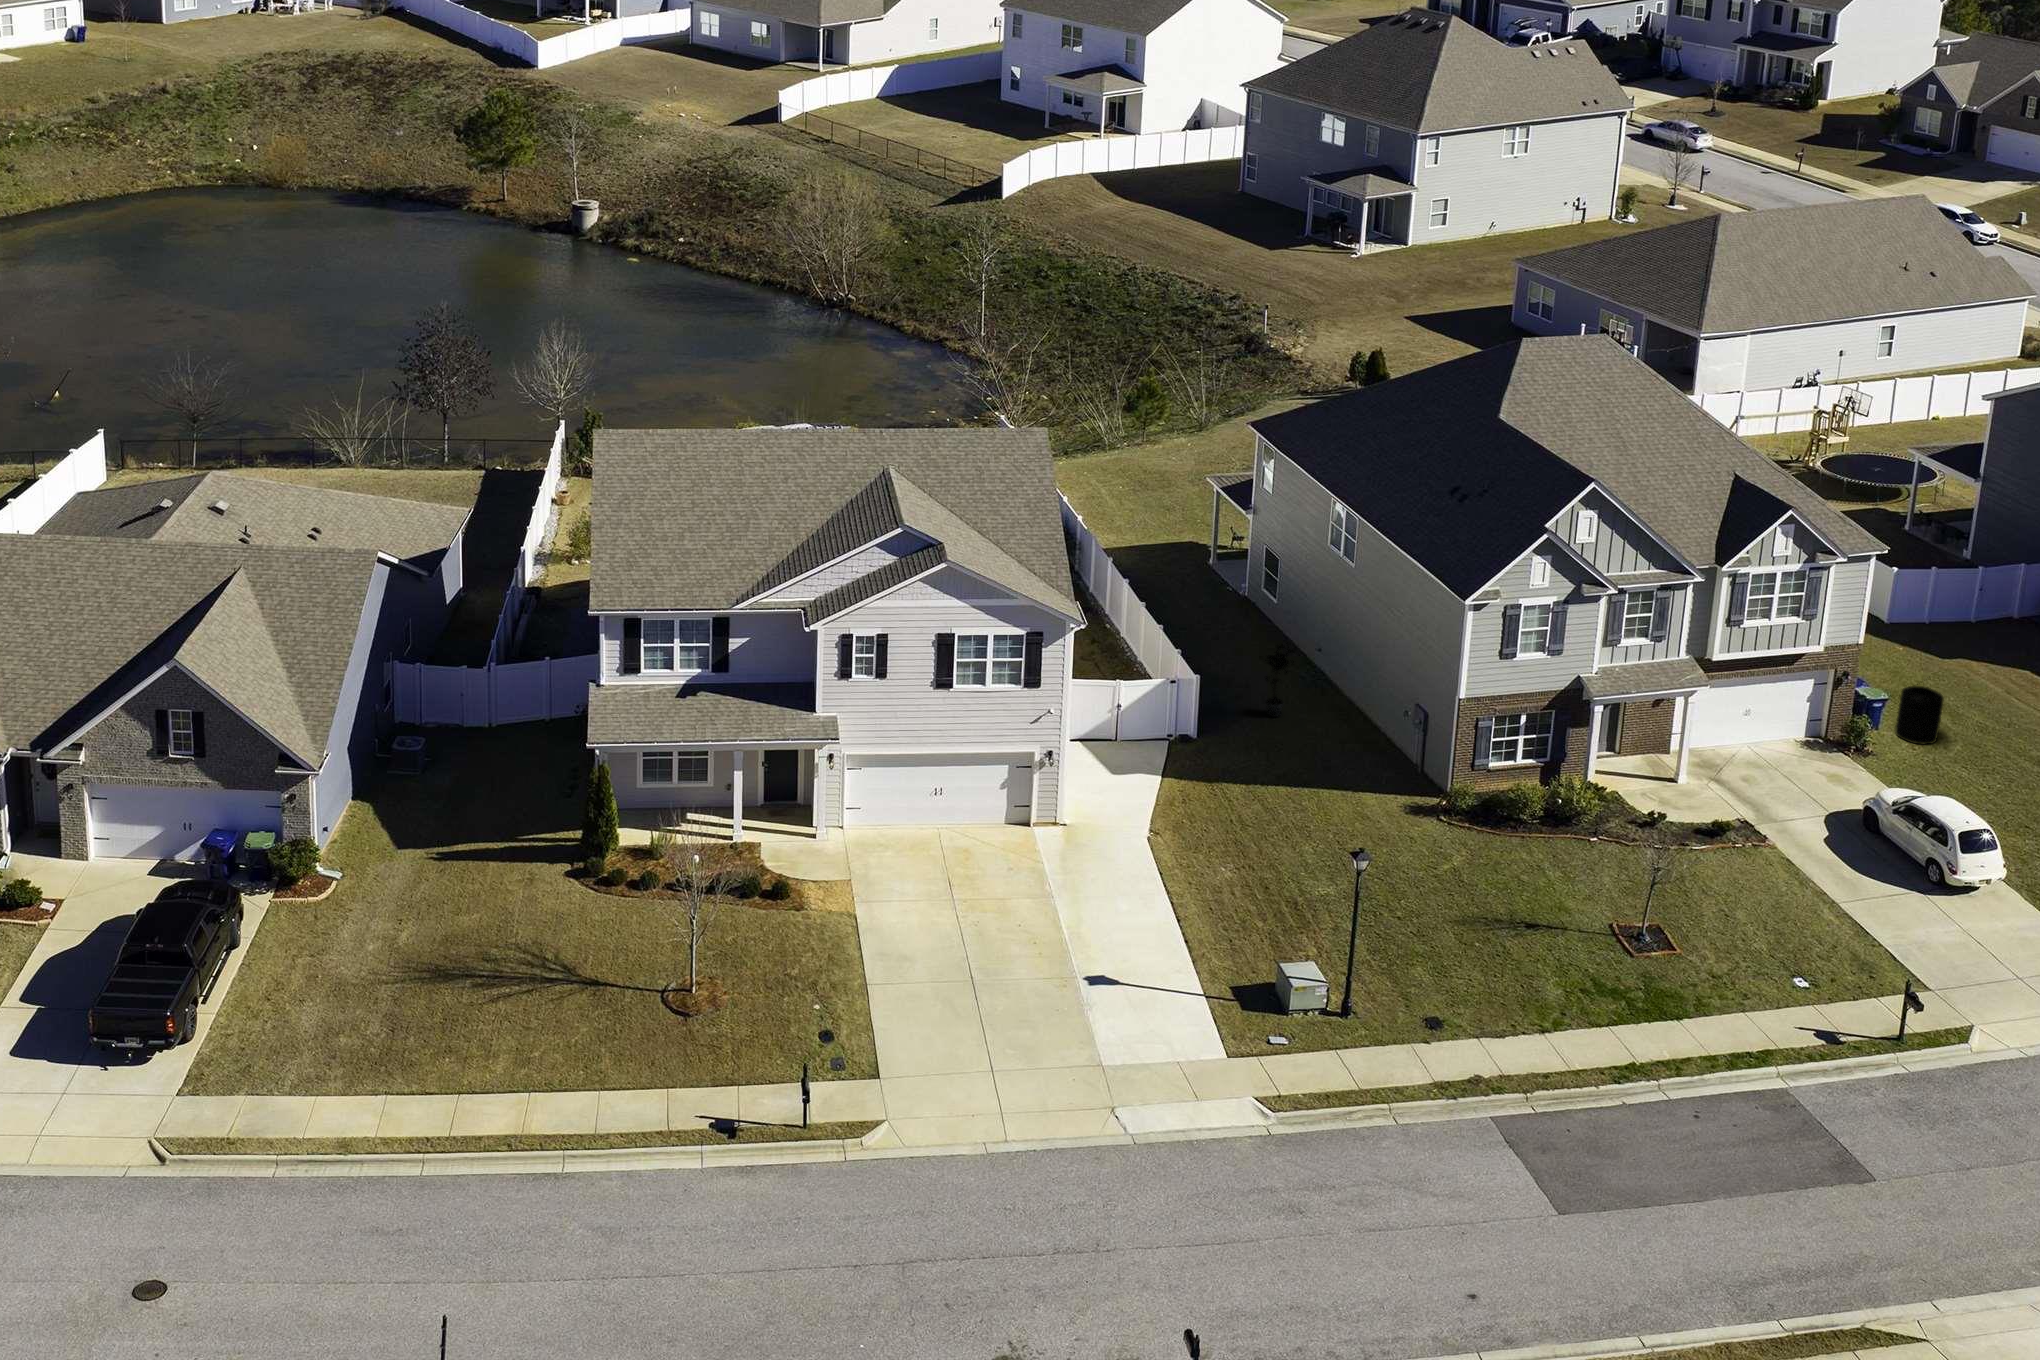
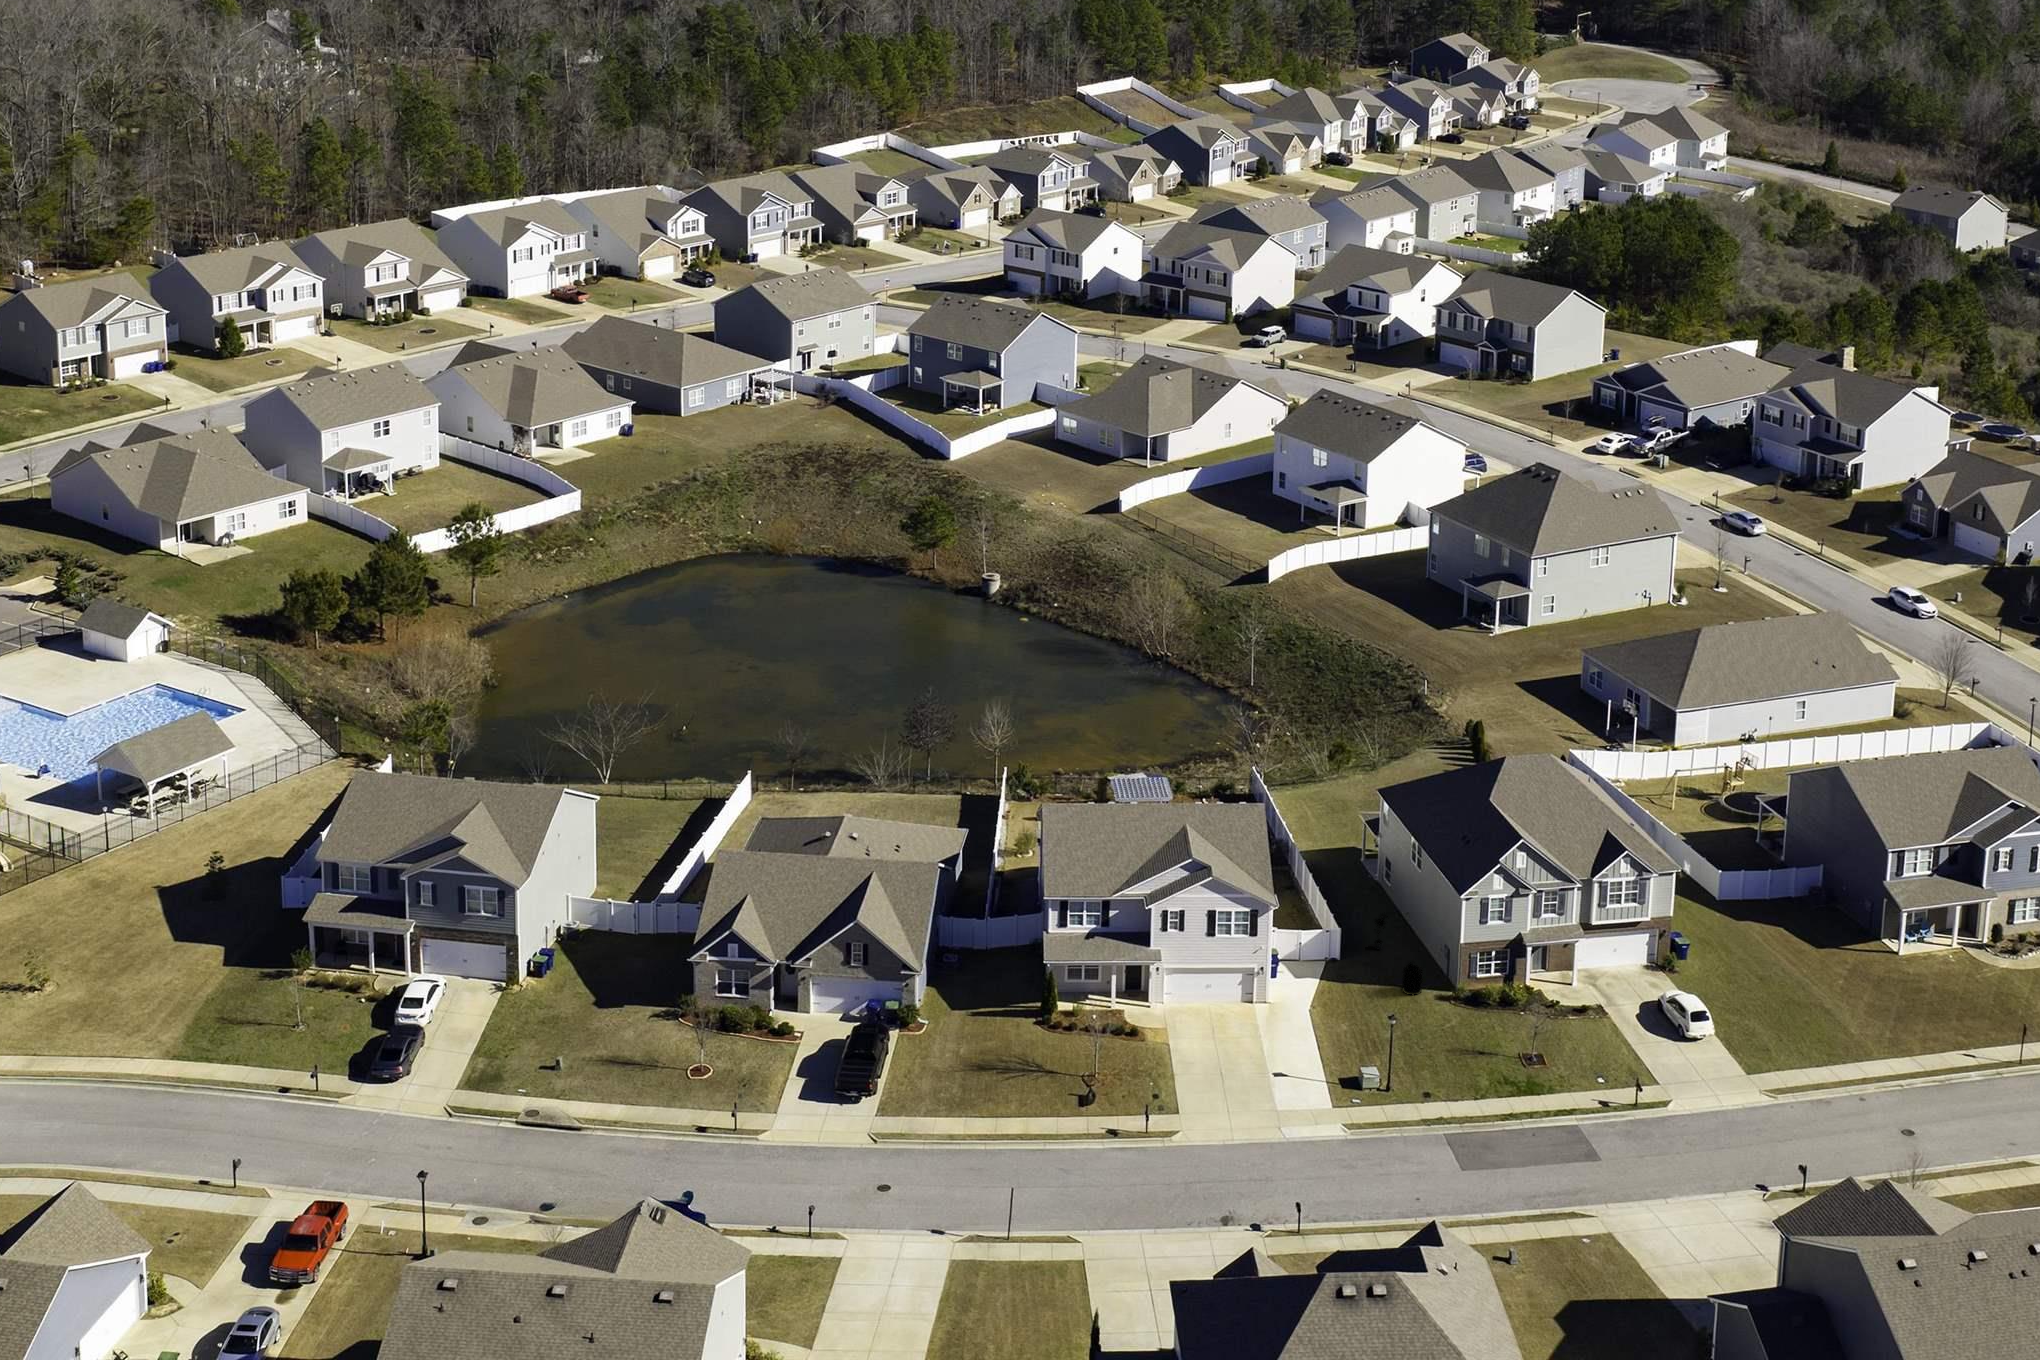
trash can: present [1895,684,1944,744] -> present [1402,962,1423,995]

